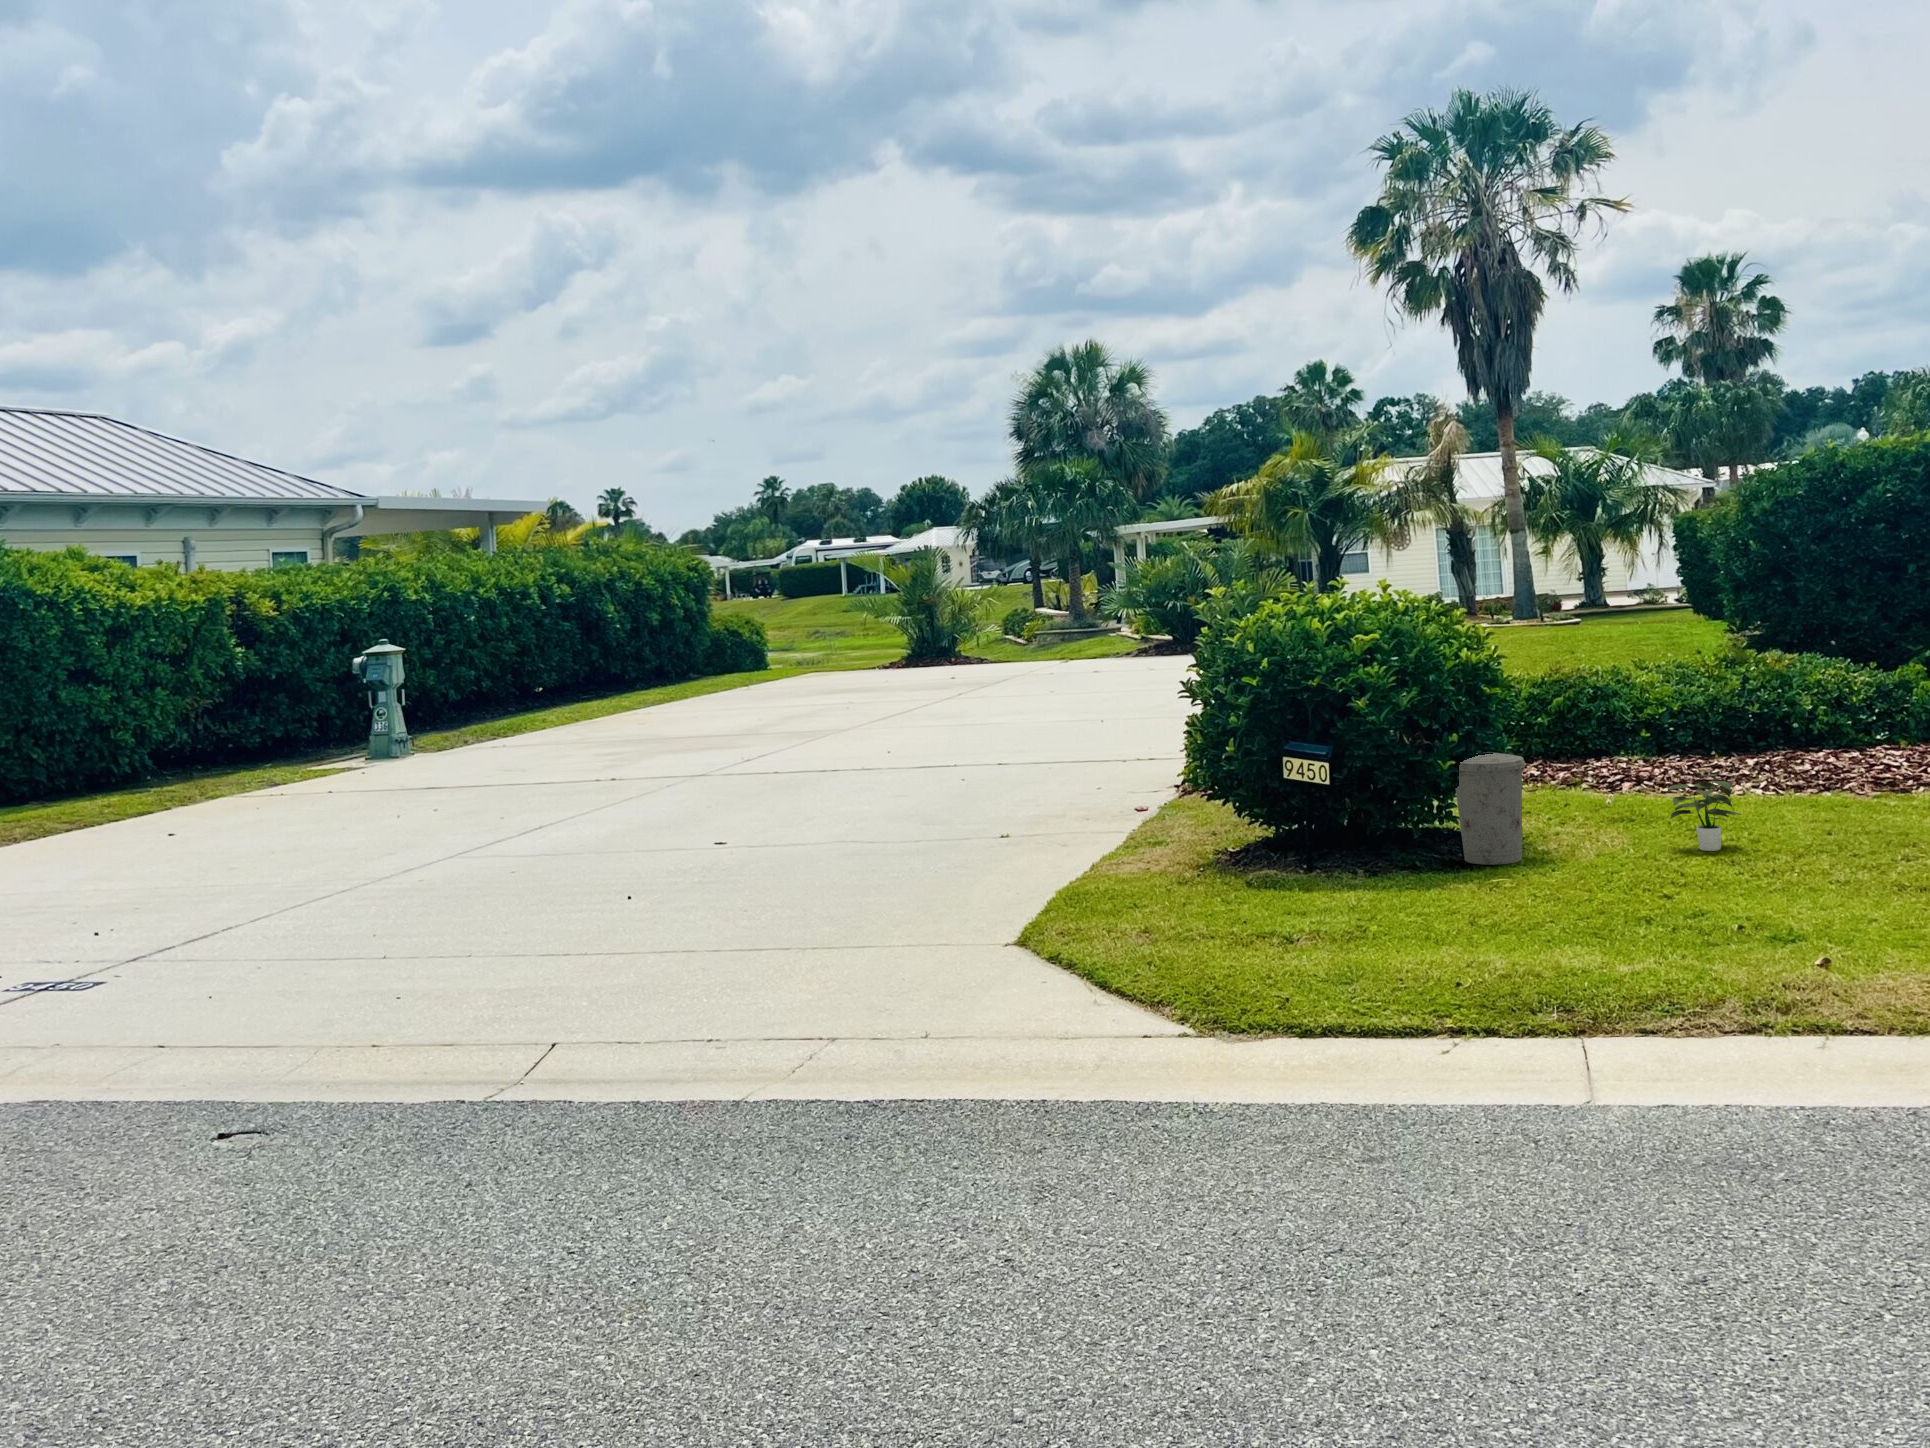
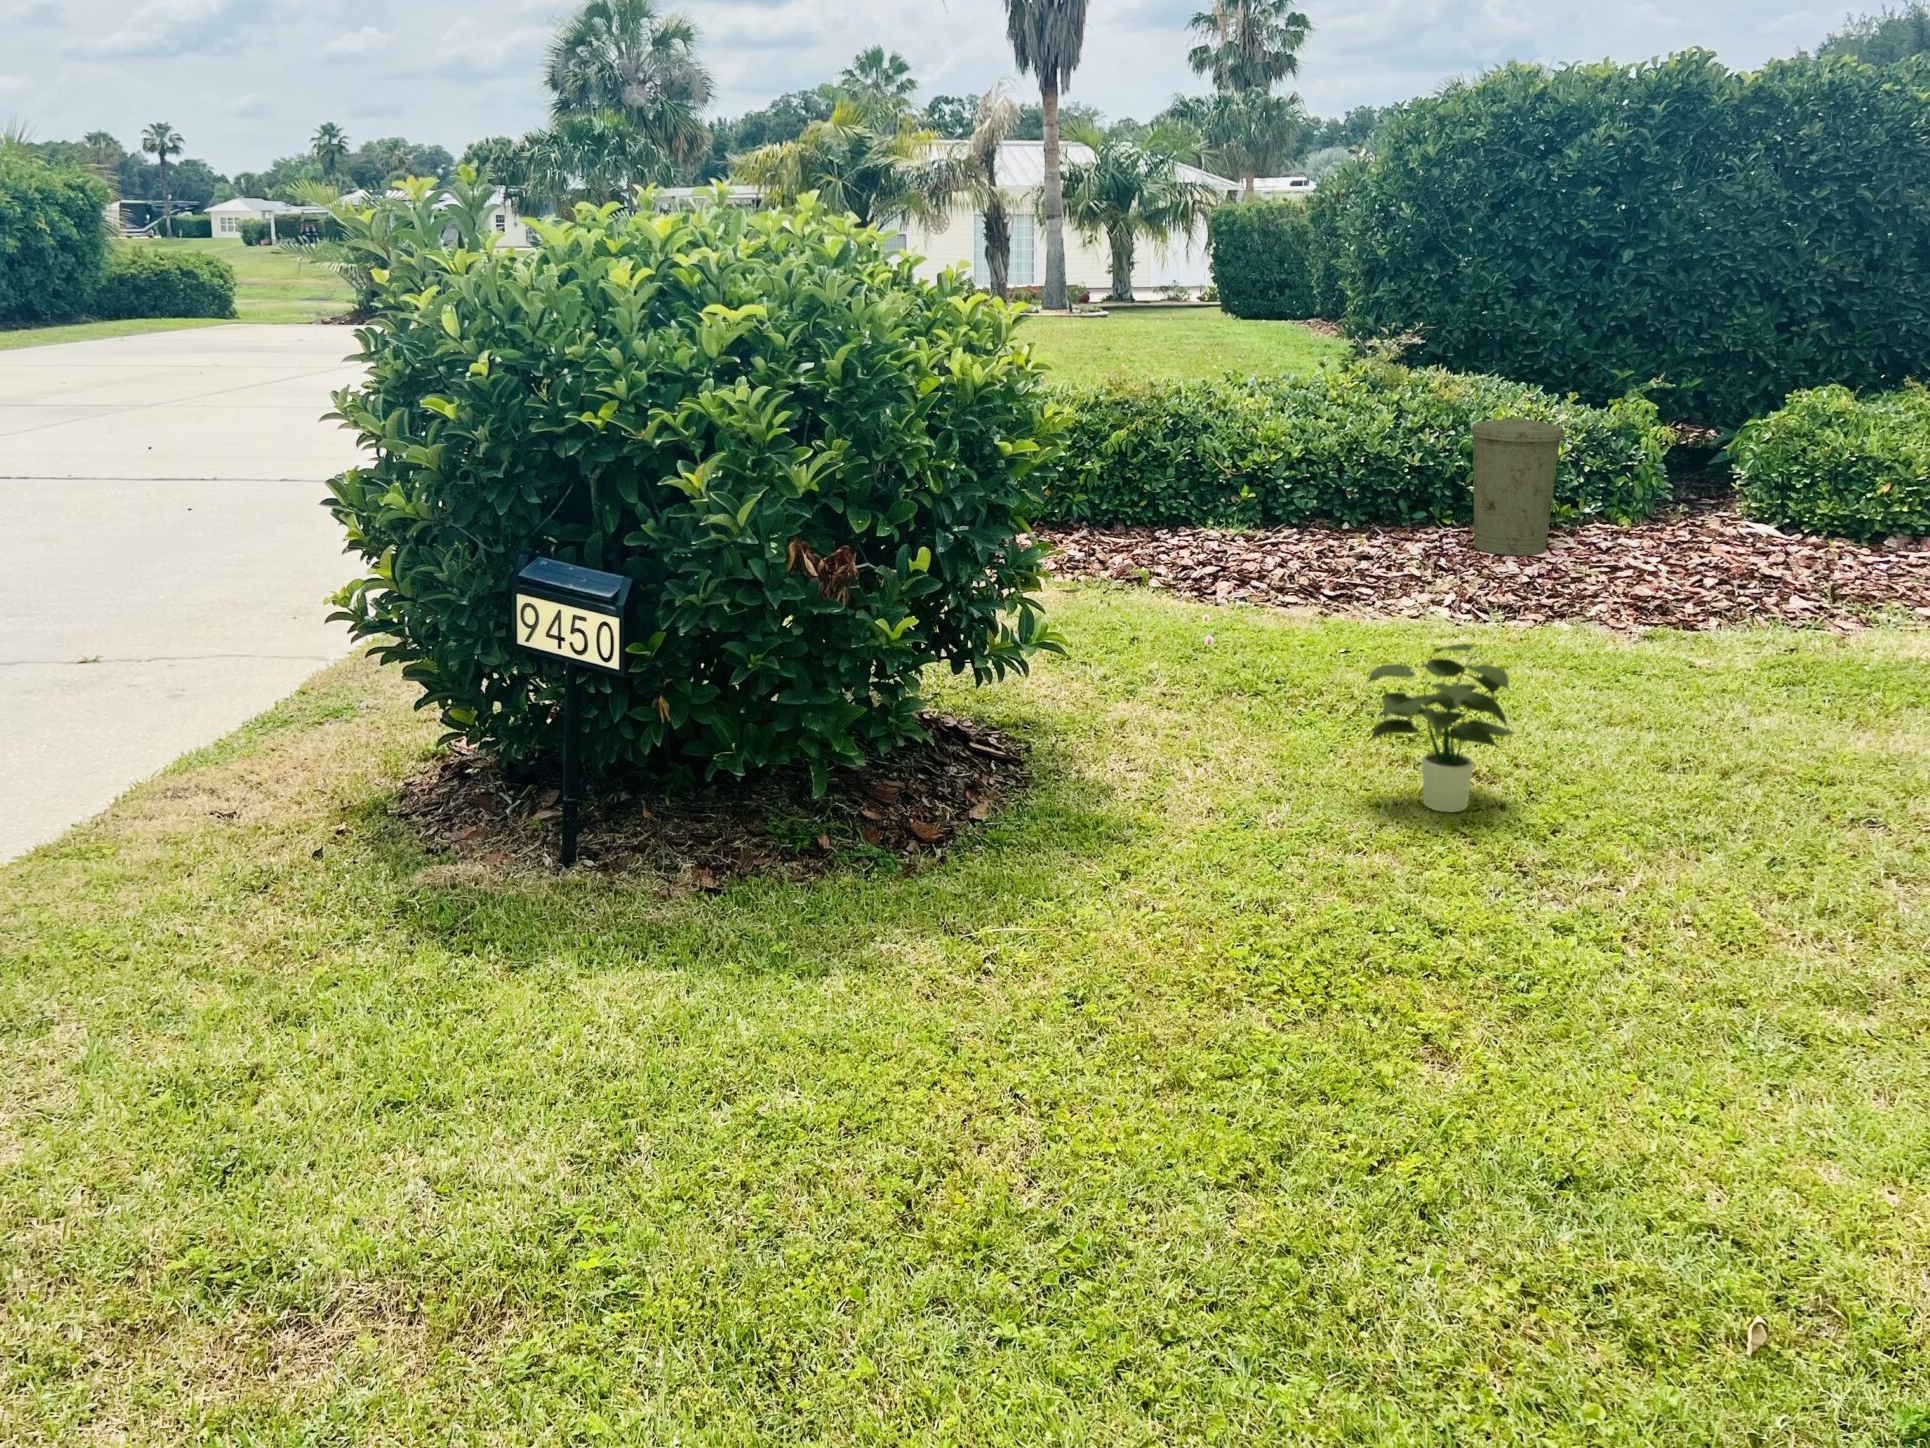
trash can: present [1456,753,1525,865] -> present [1471,419,1564,555]

